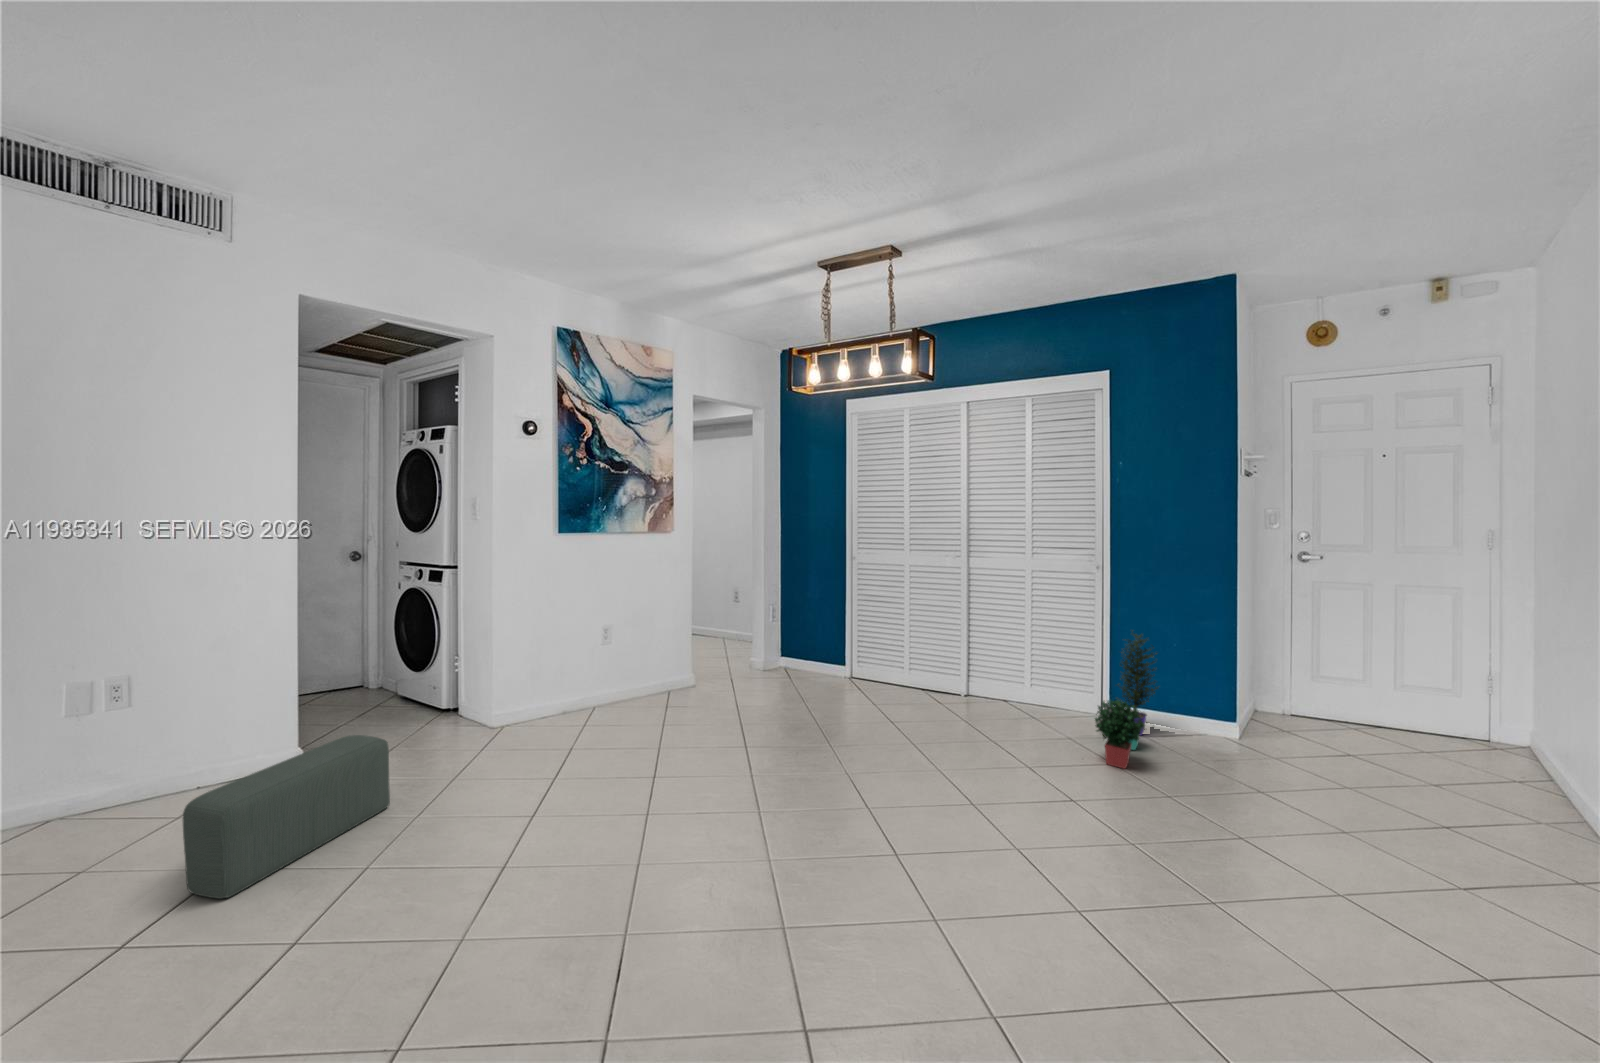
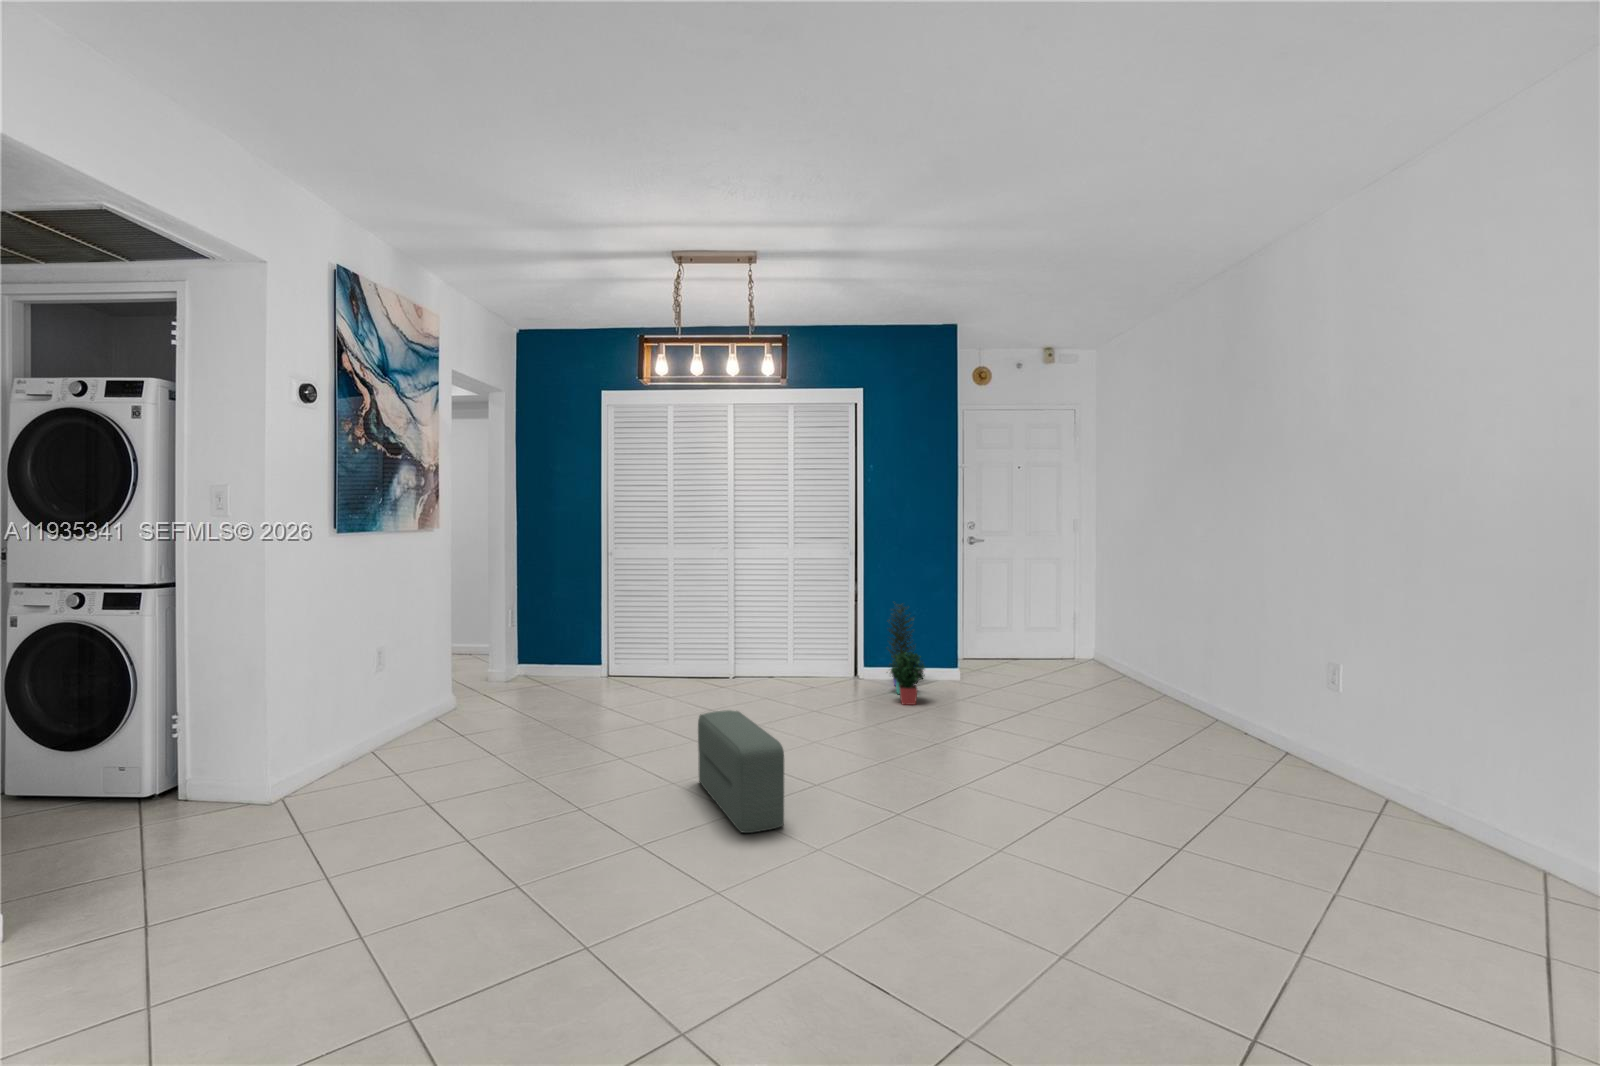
pouf: present [183,735,390,899] -> present [698,710,784,833]

